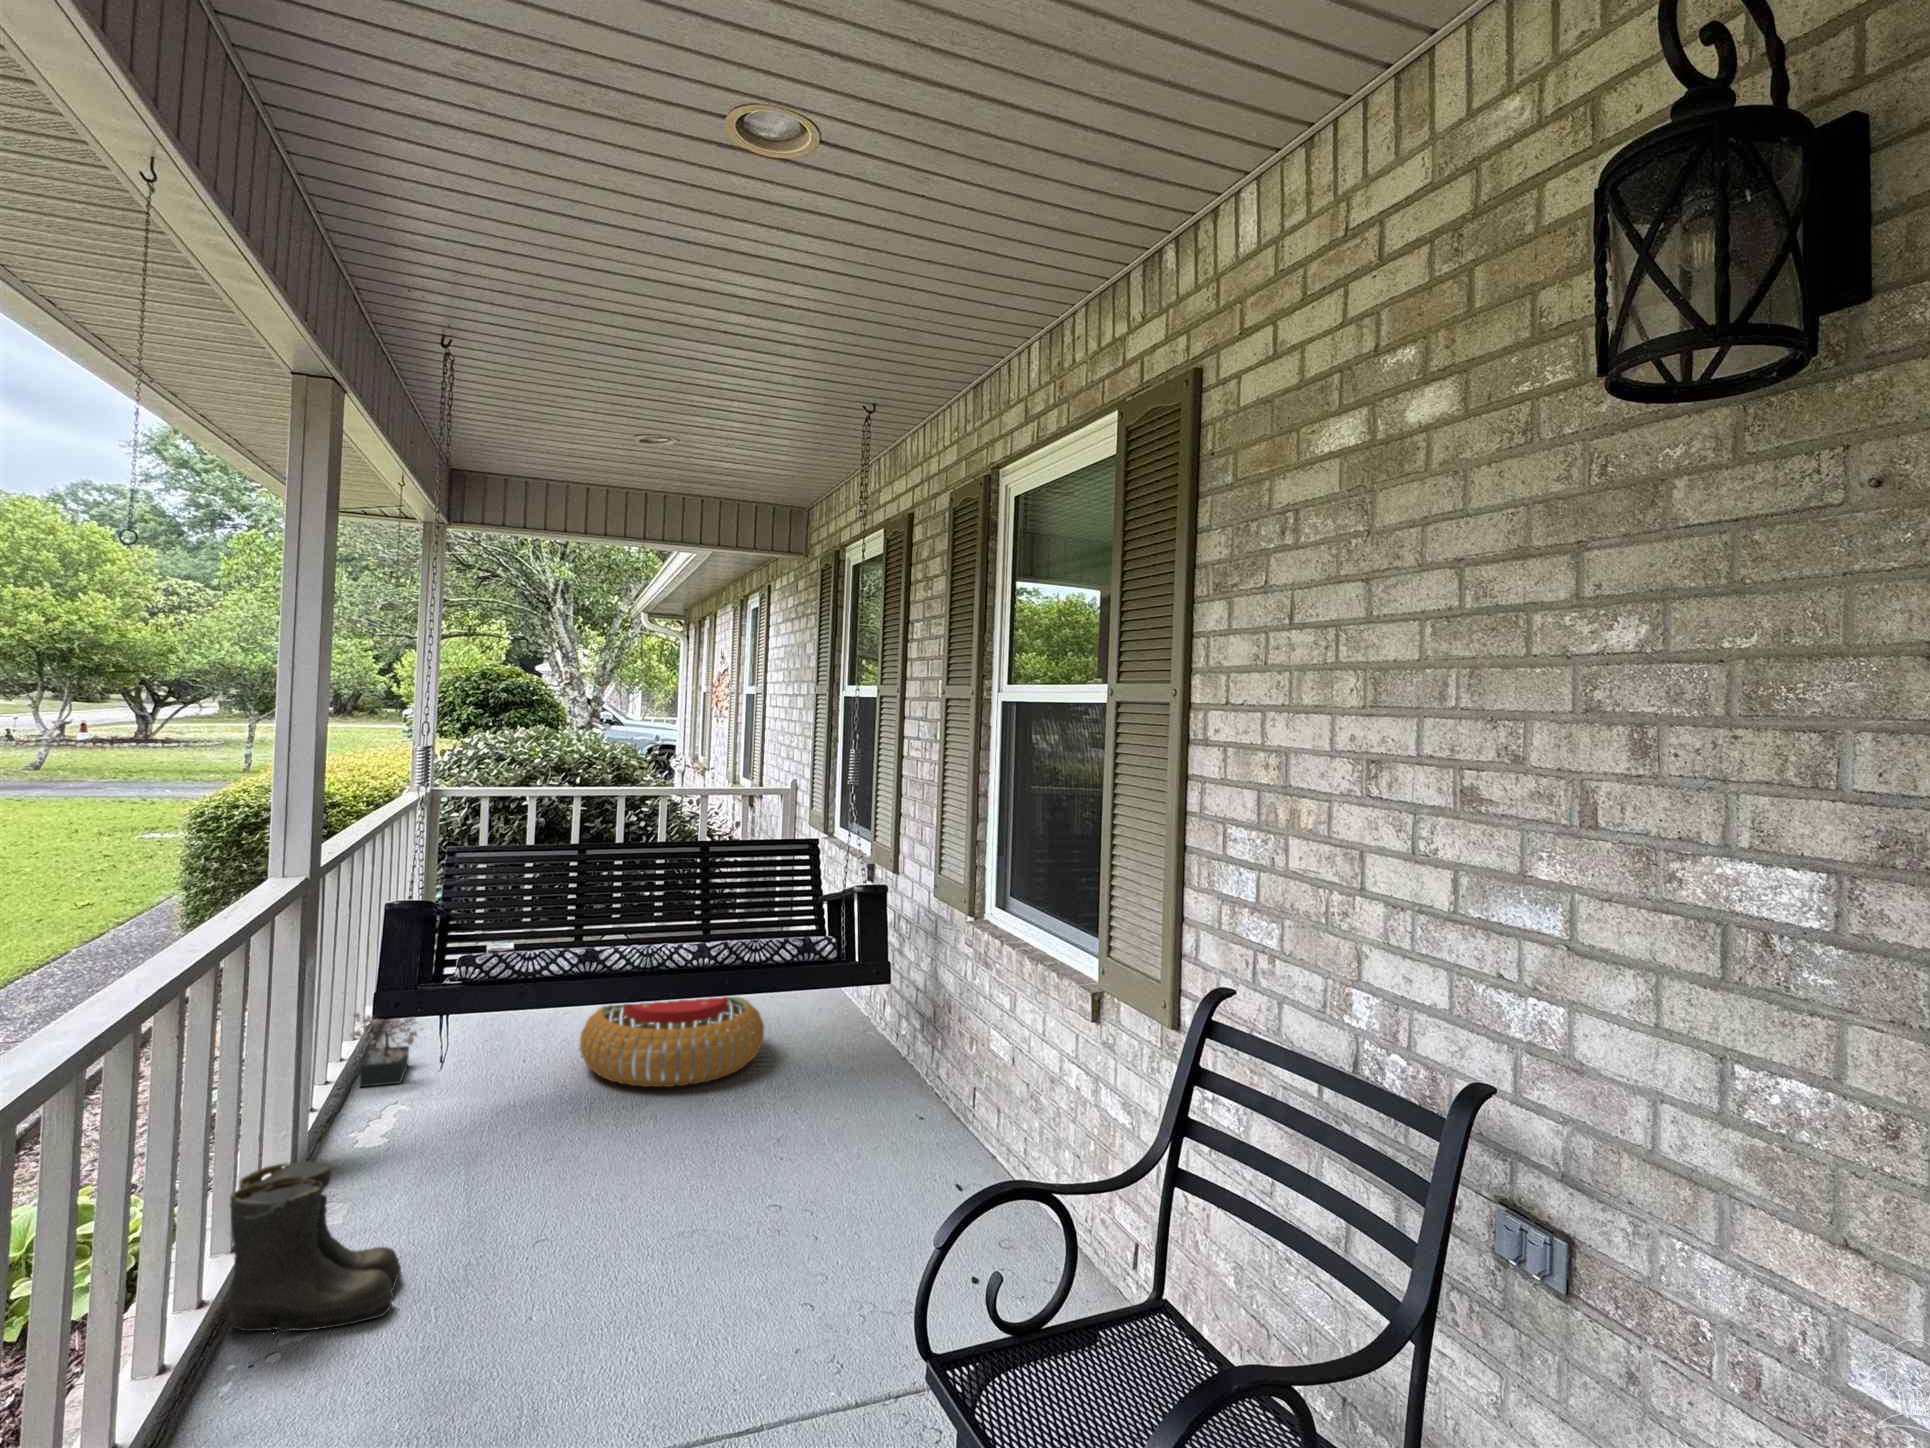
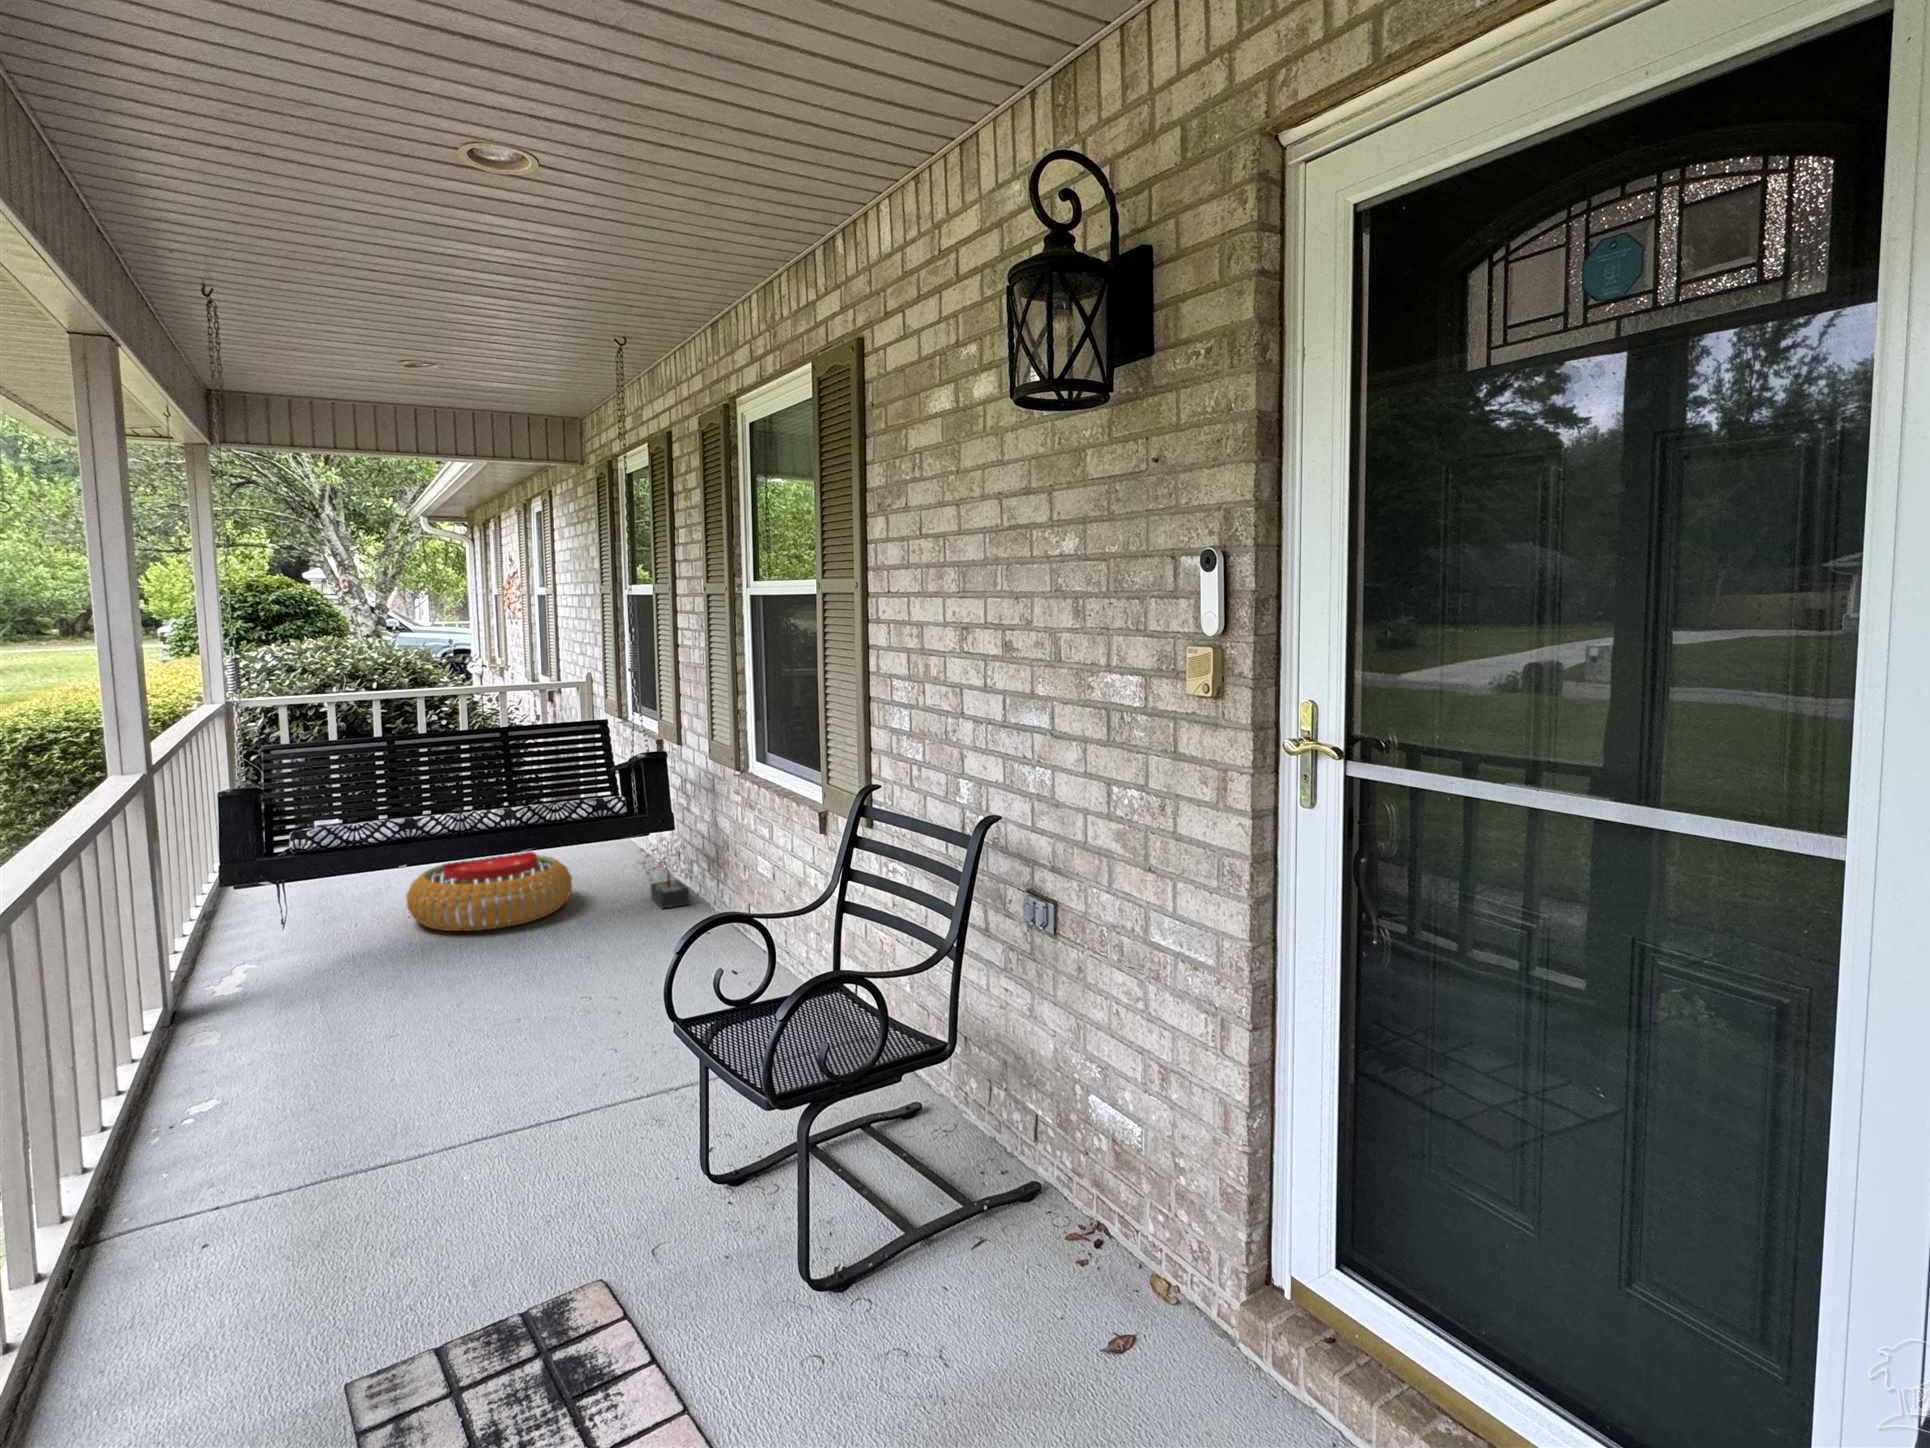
decorative plant: present [350,1013,417,1087] -> present [640,839,693,908]
boots: present [226,1162,401,1332] -> none [133,983,282,1105]

